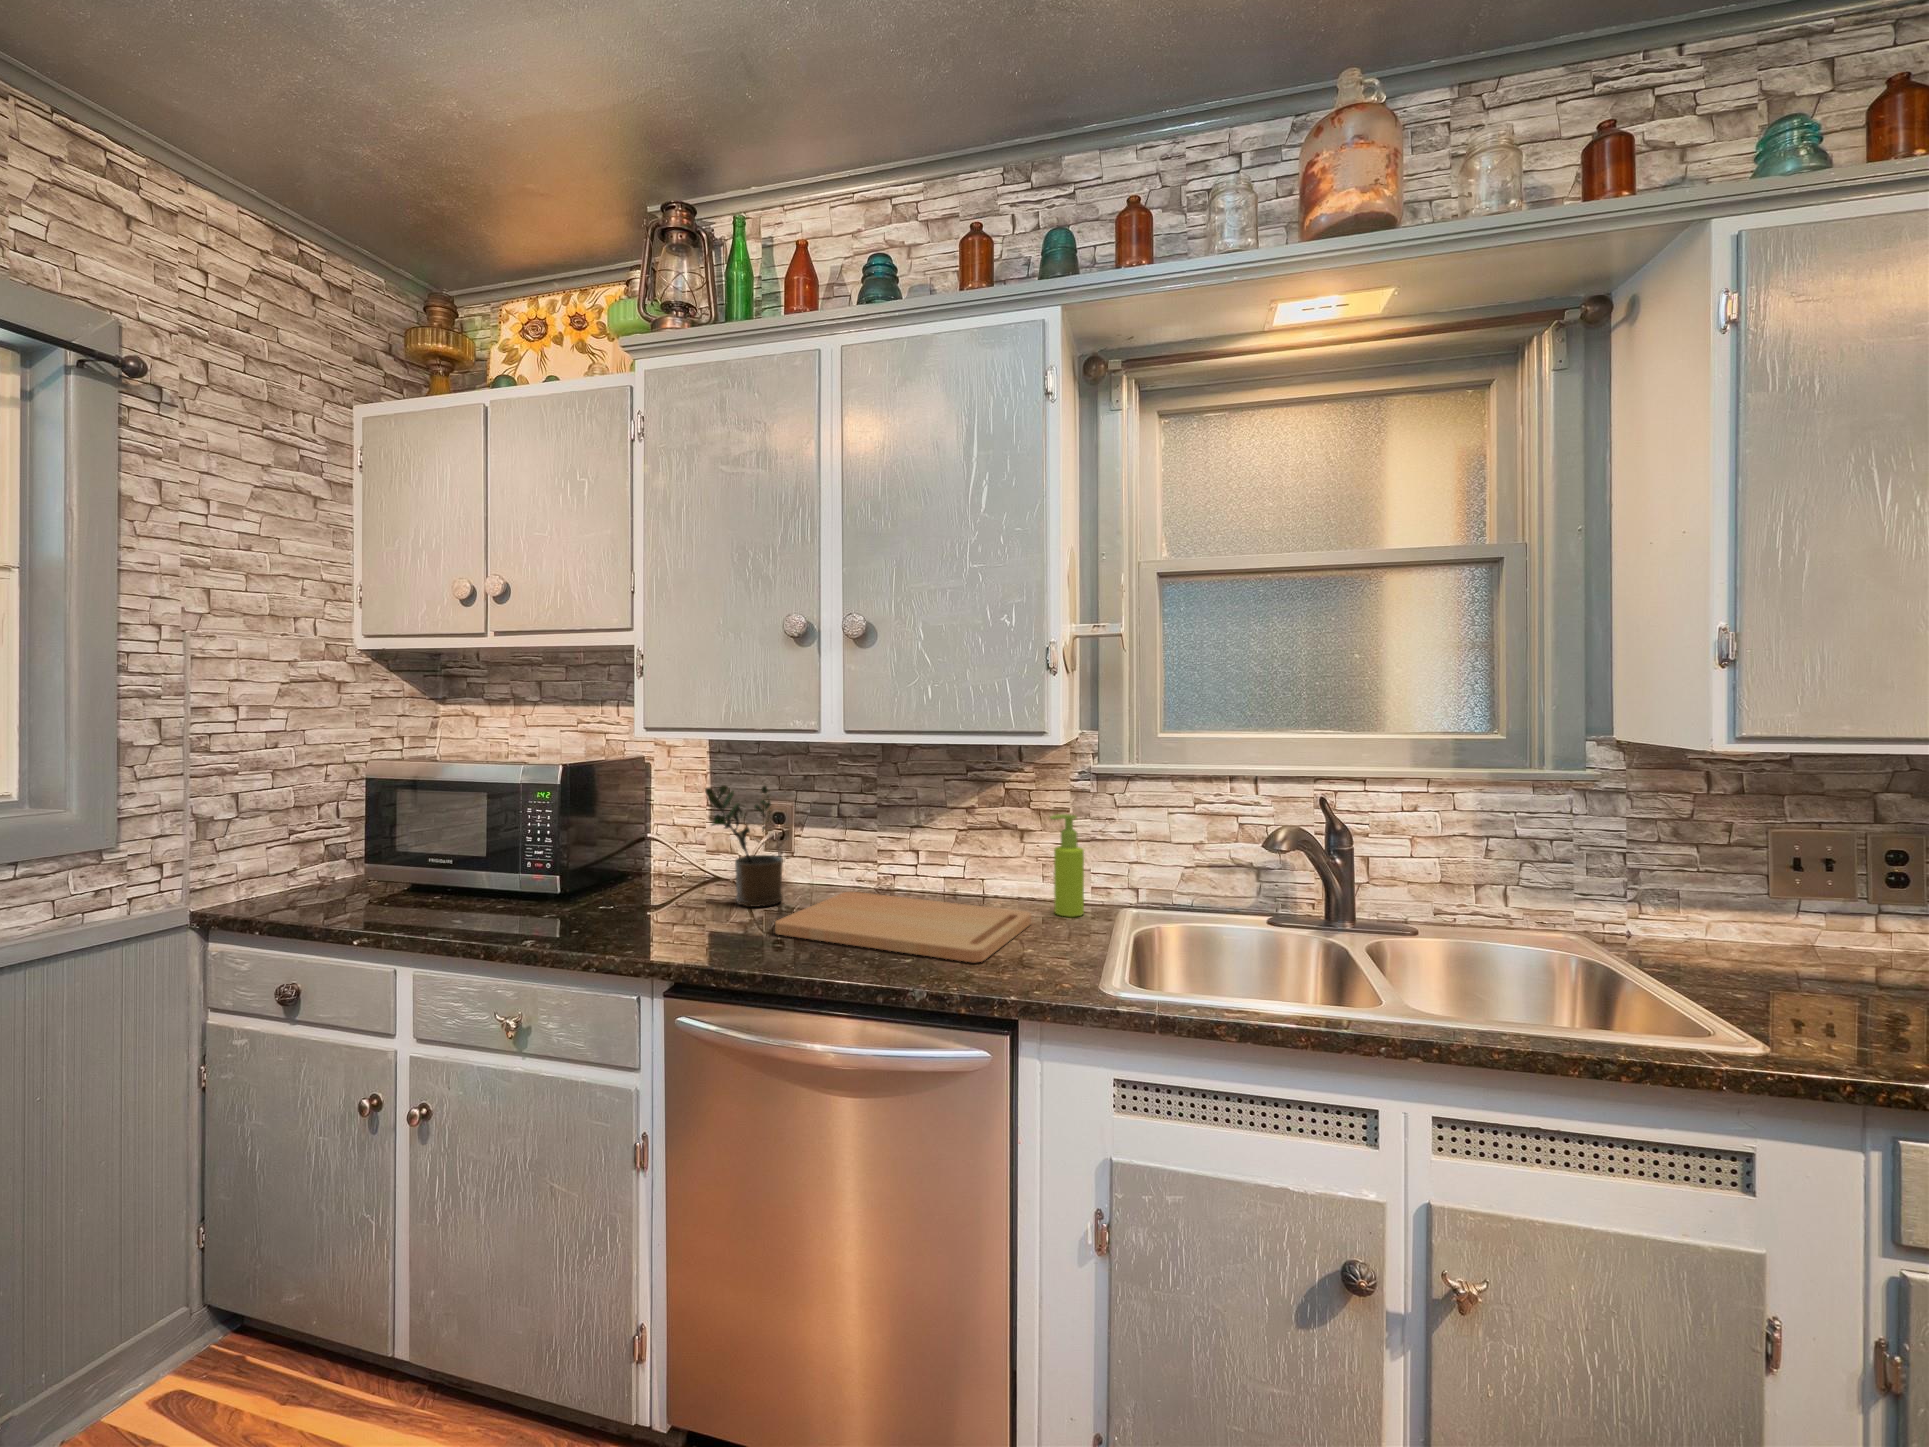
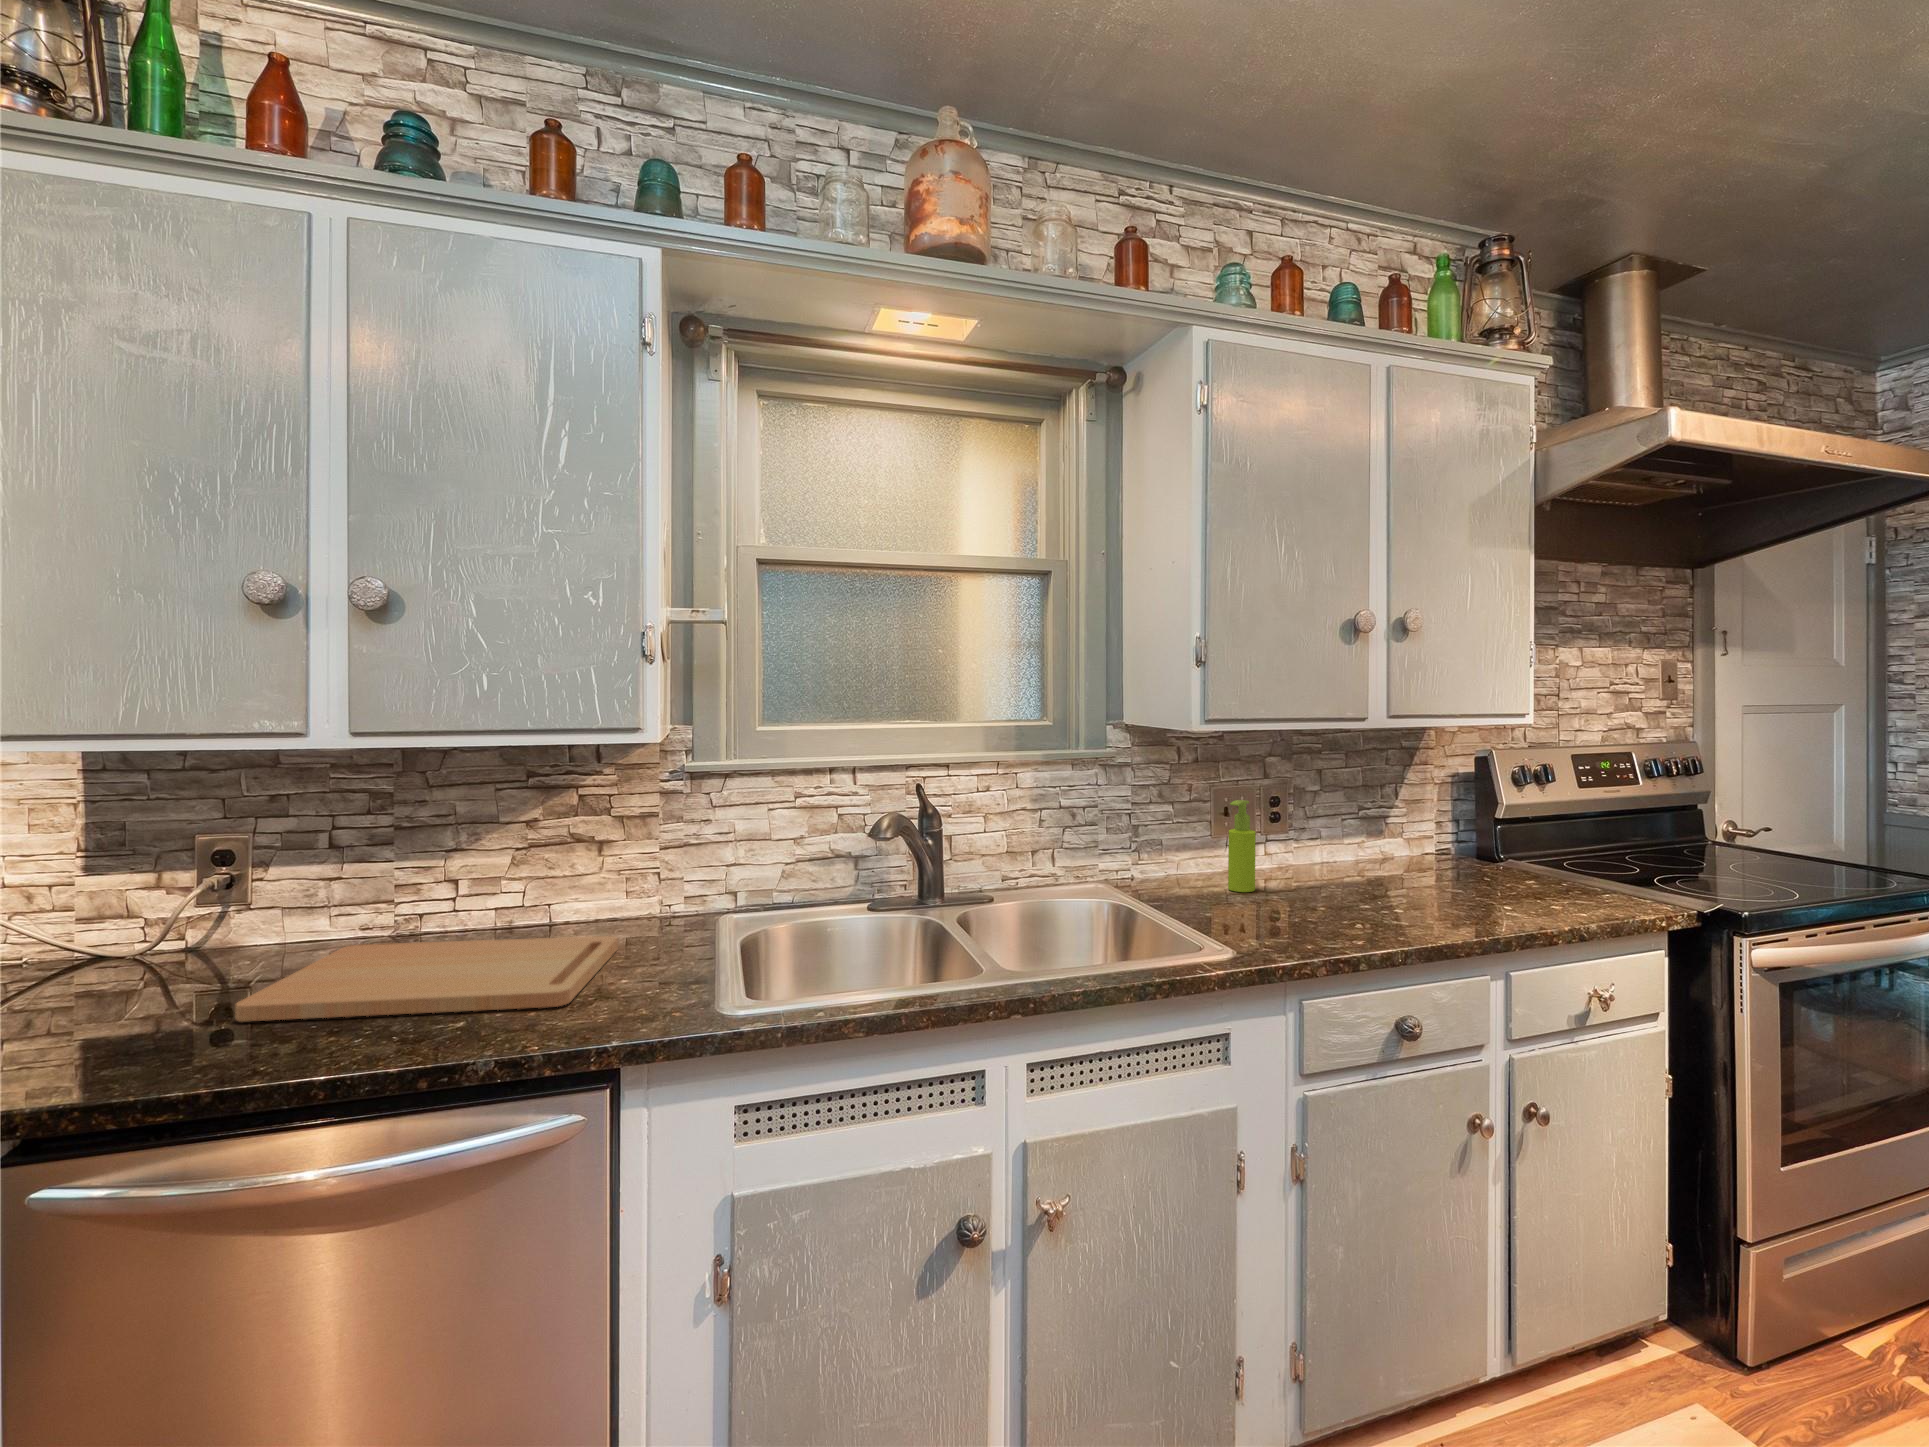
potted plant: present [705,785,783,907] -> none [87,813,237,990]
soap dispenser: present [1050,814,1084,917] -> present [1228,800,1256,892]

